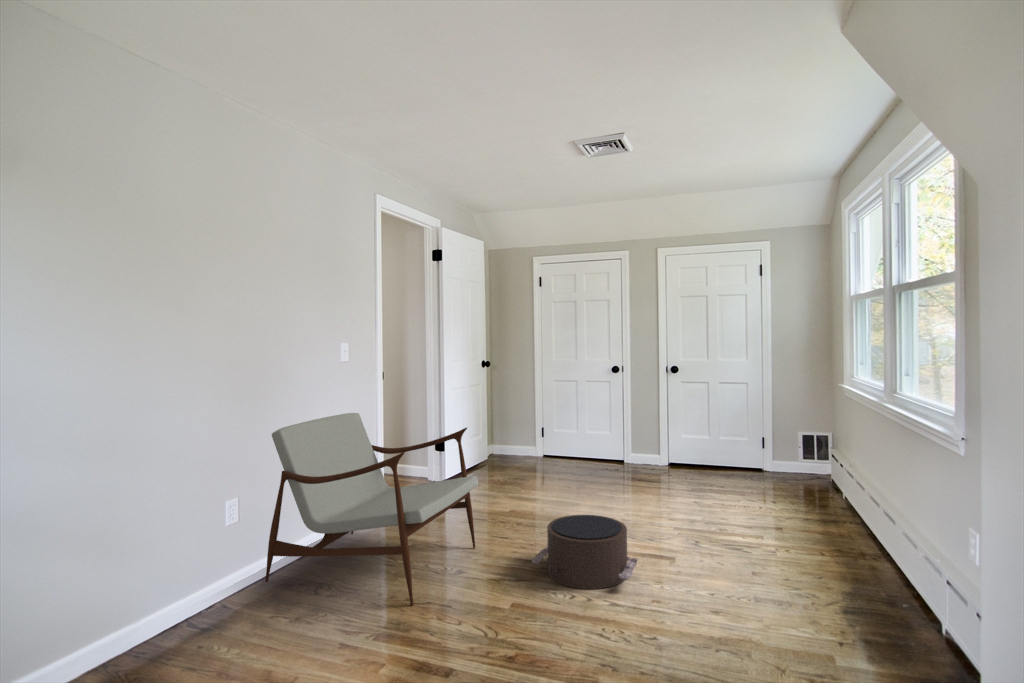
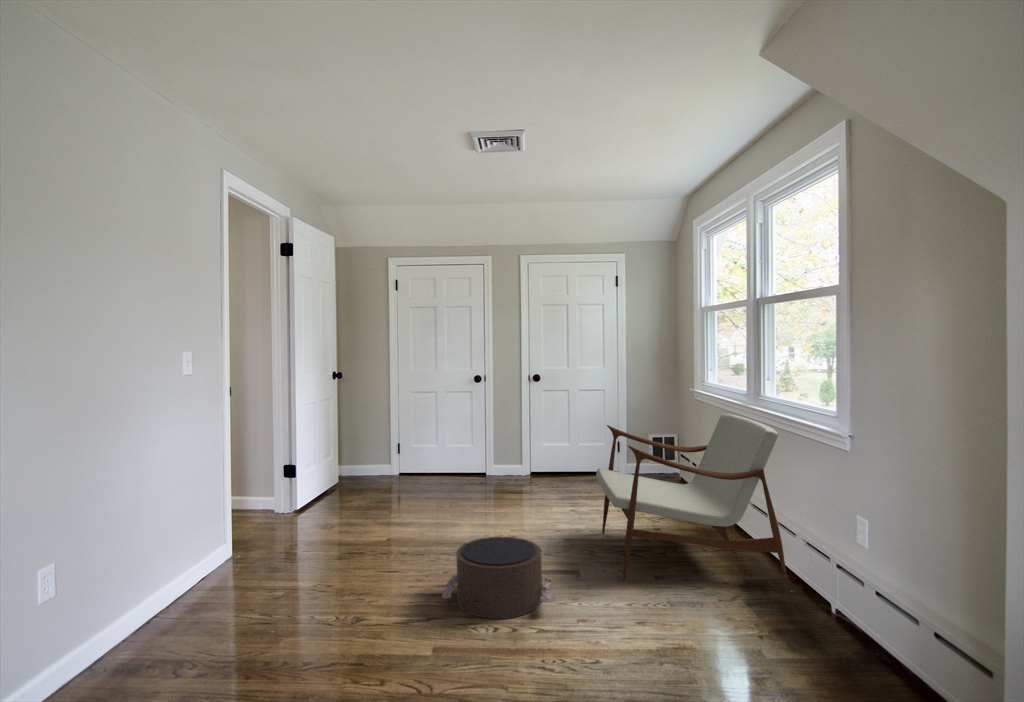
armchair: present [265,413,479,606] -> present [596,414,787,581]

